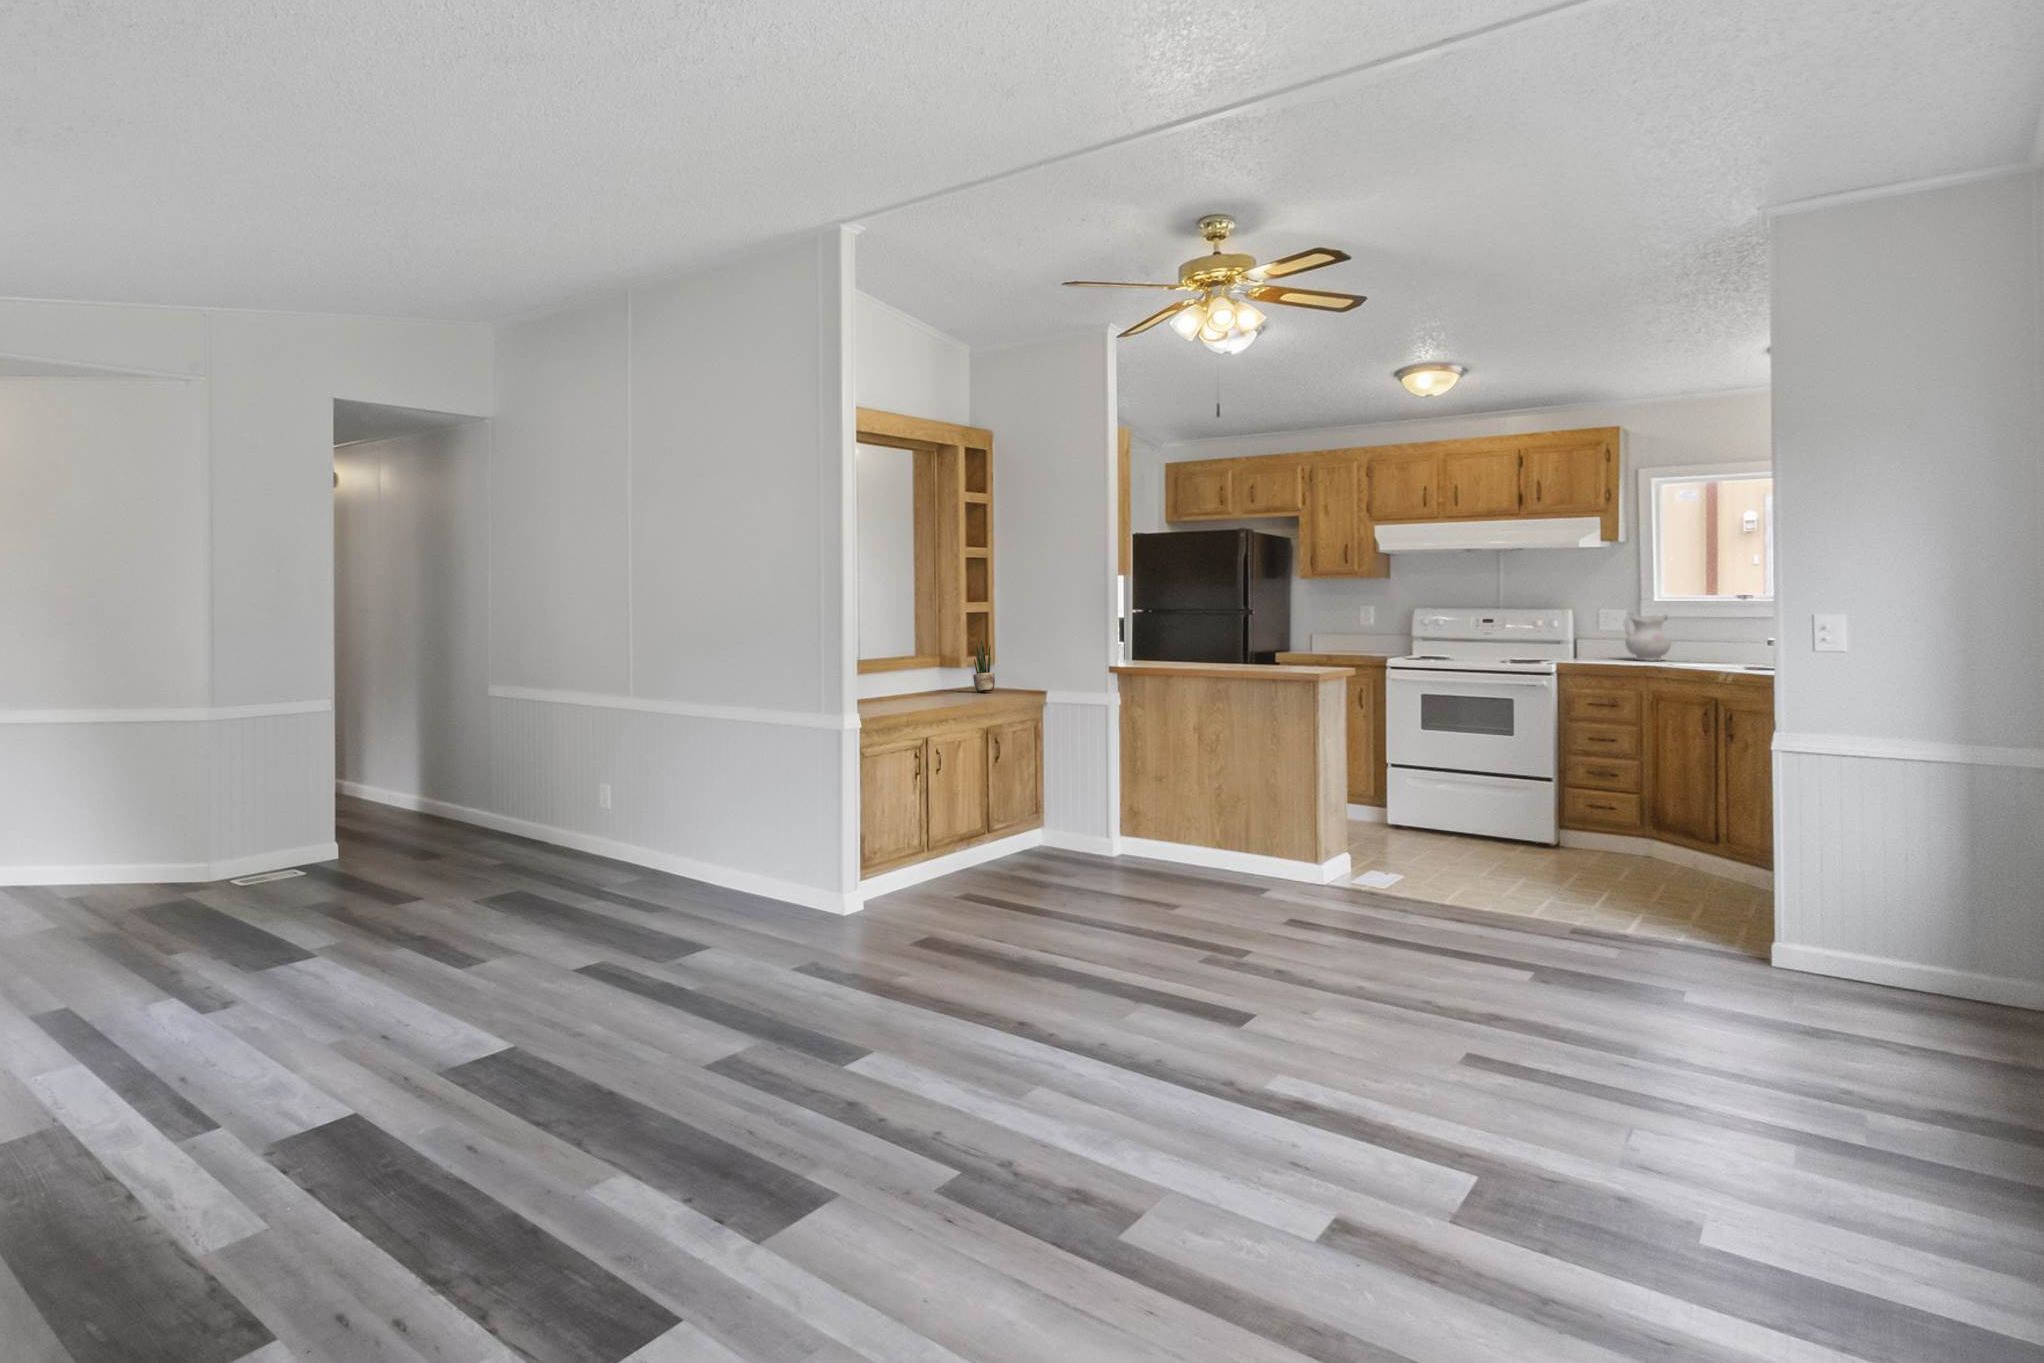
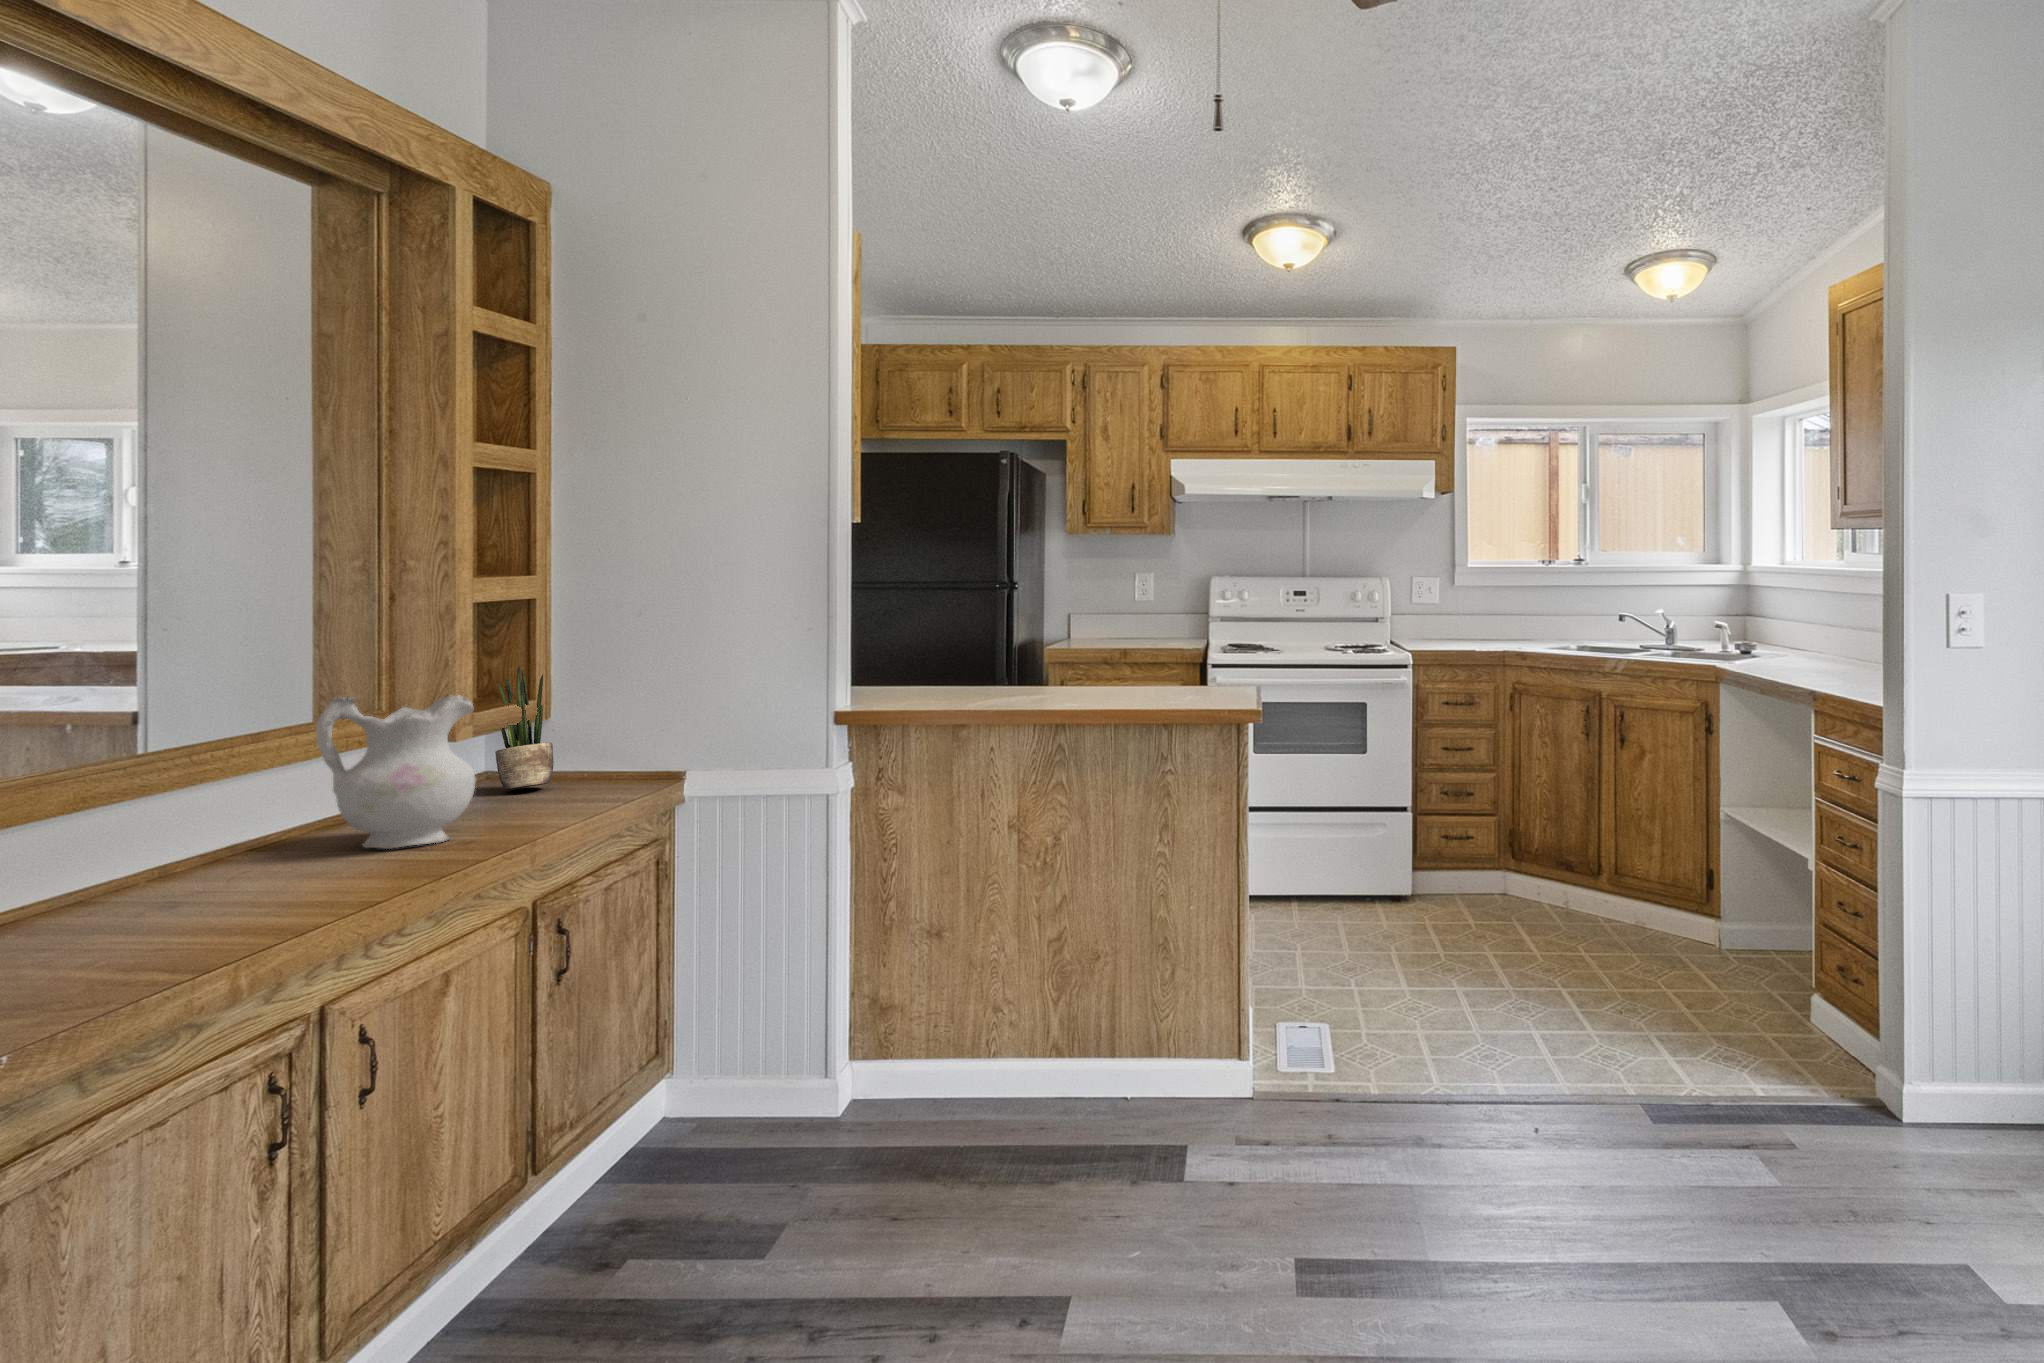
ceramic pitcher: present [1624,613,1671,661] -> present [316,695,475,849]

